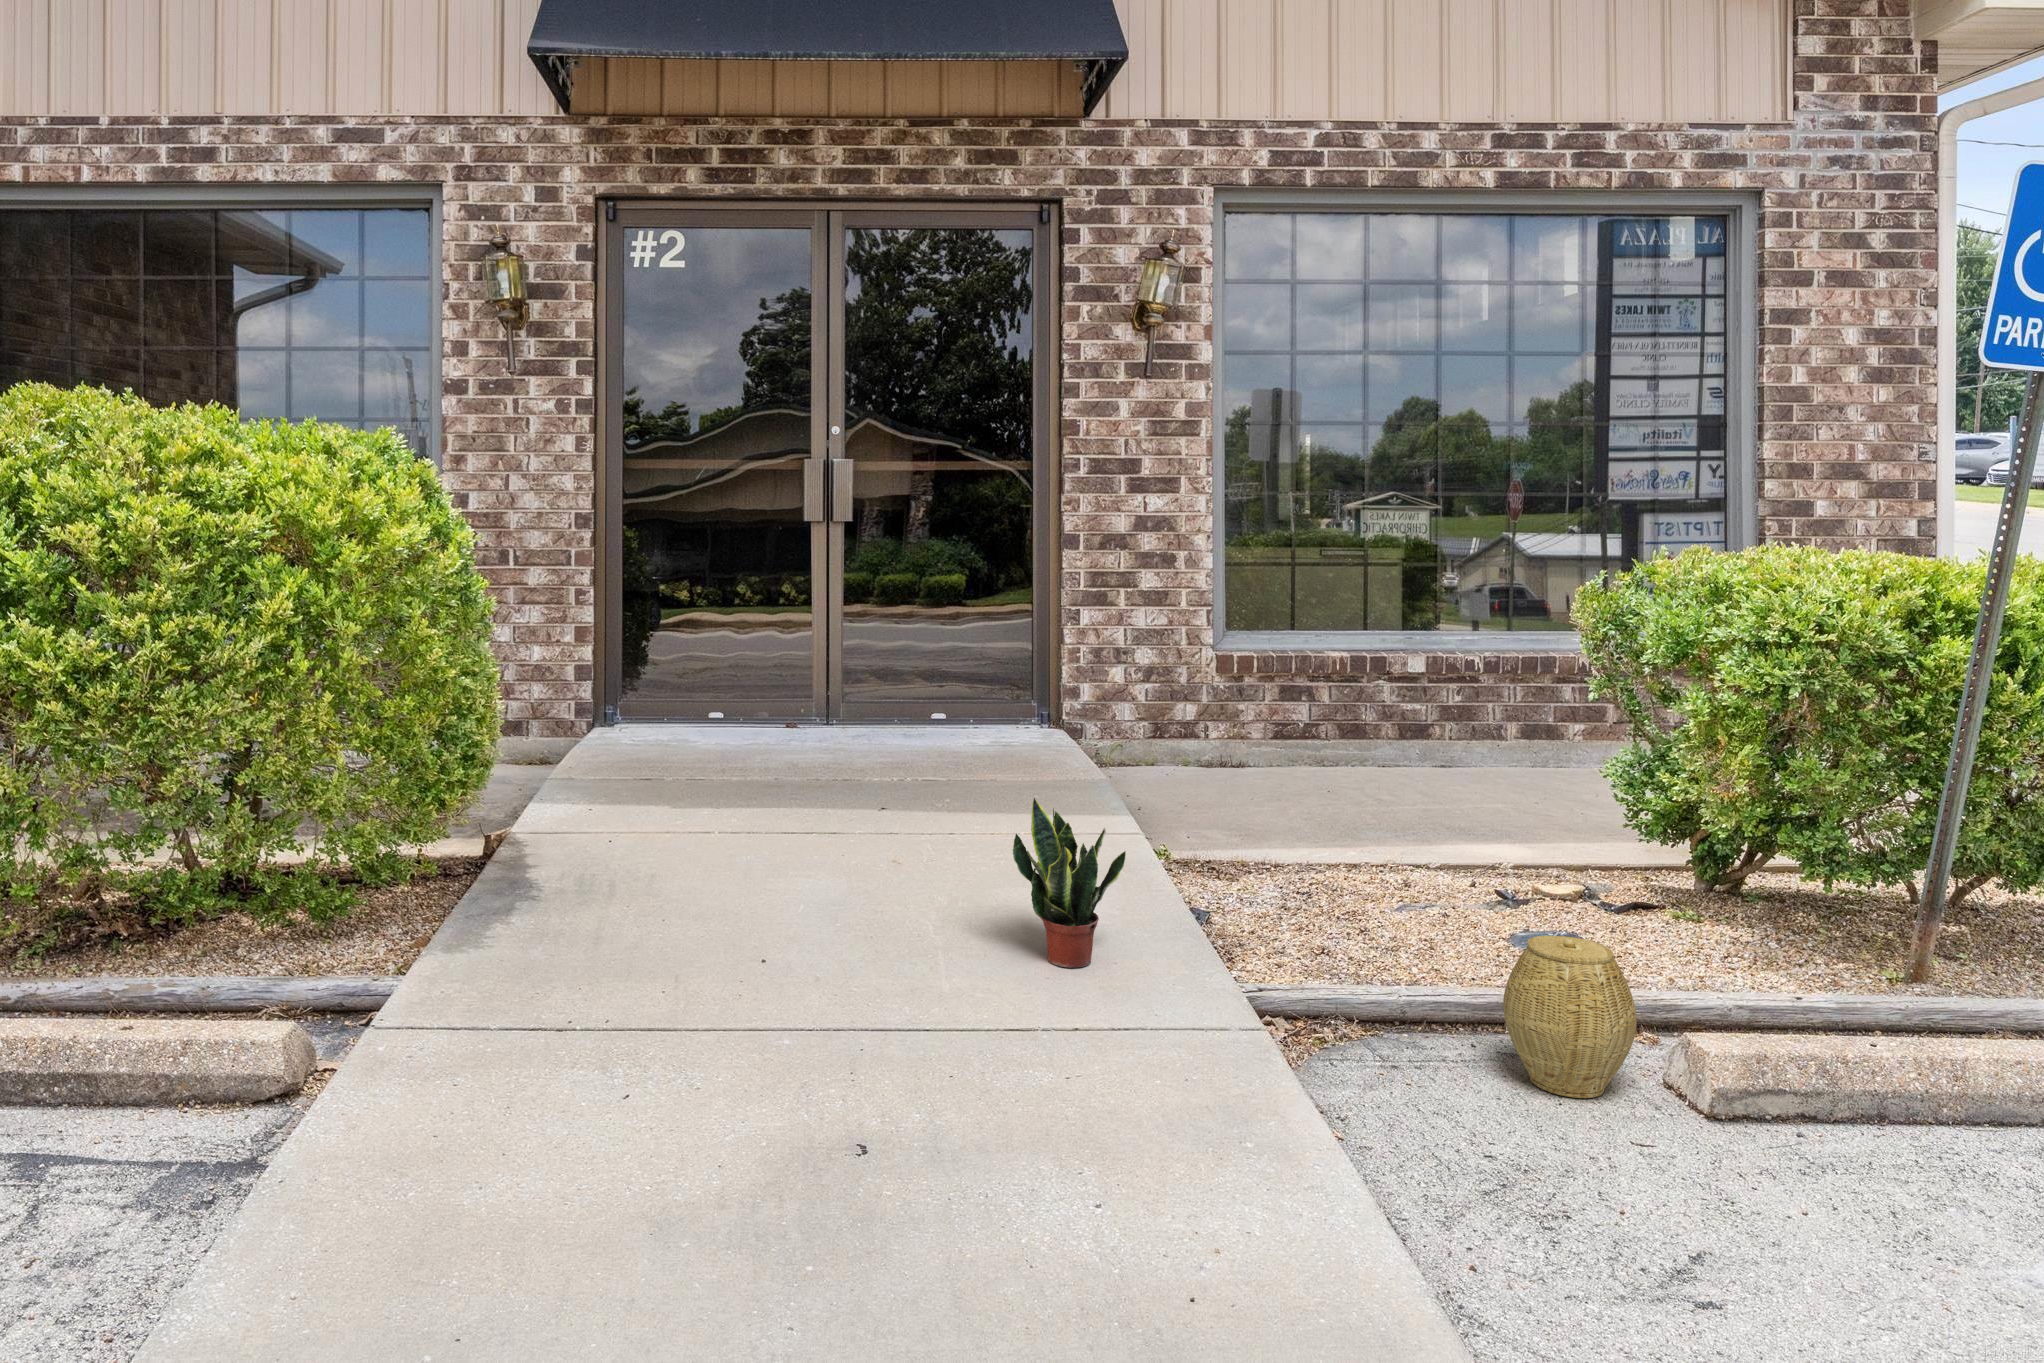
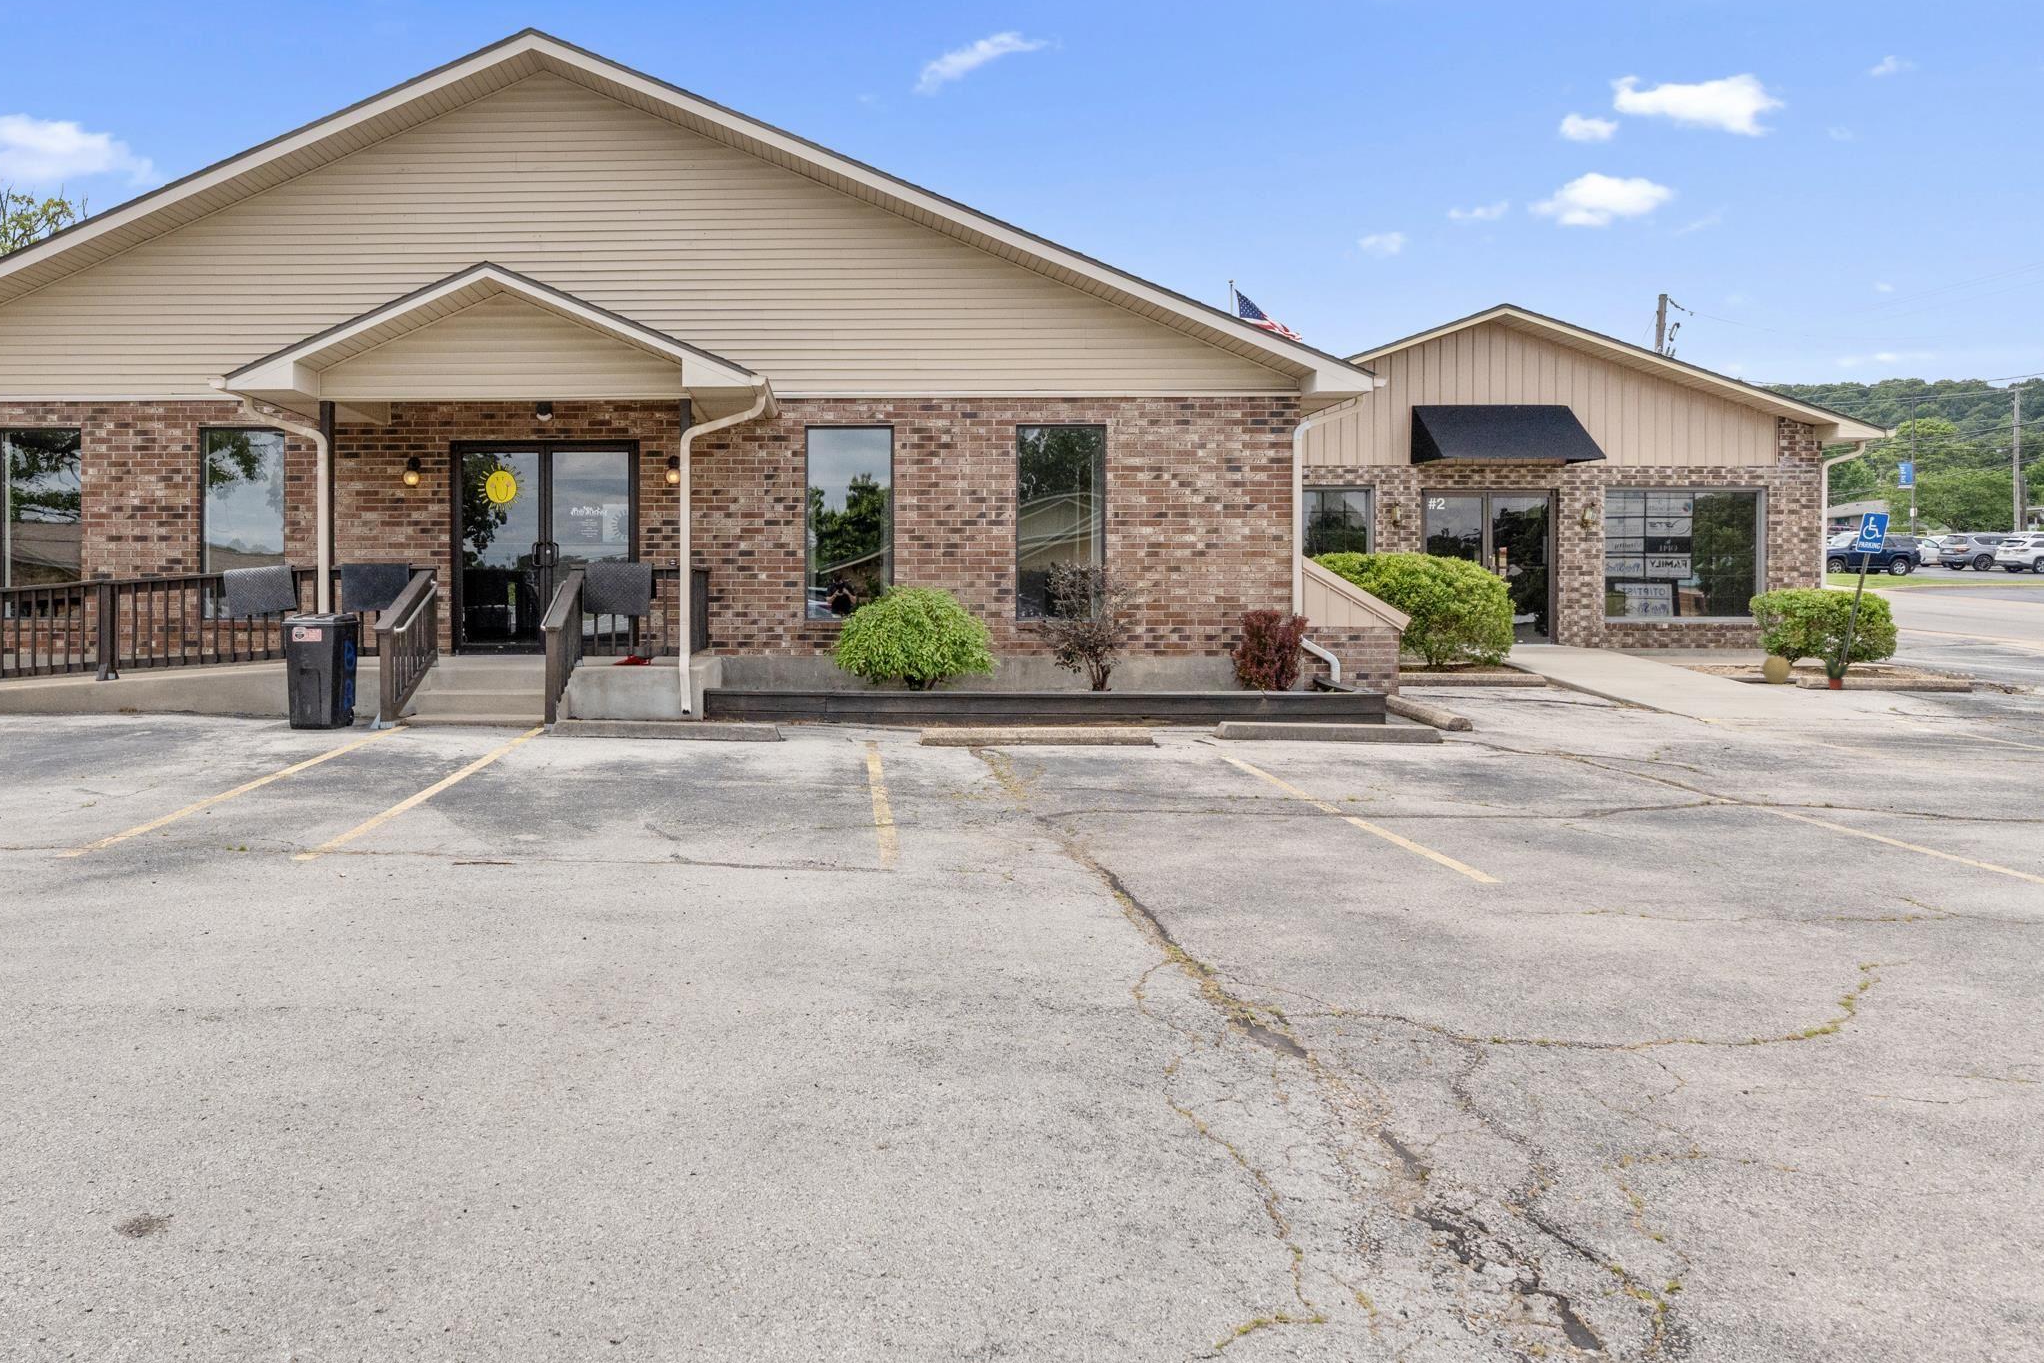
potted plant: present [1013,798,1126,968] -> present [1823,655,1849,690]

